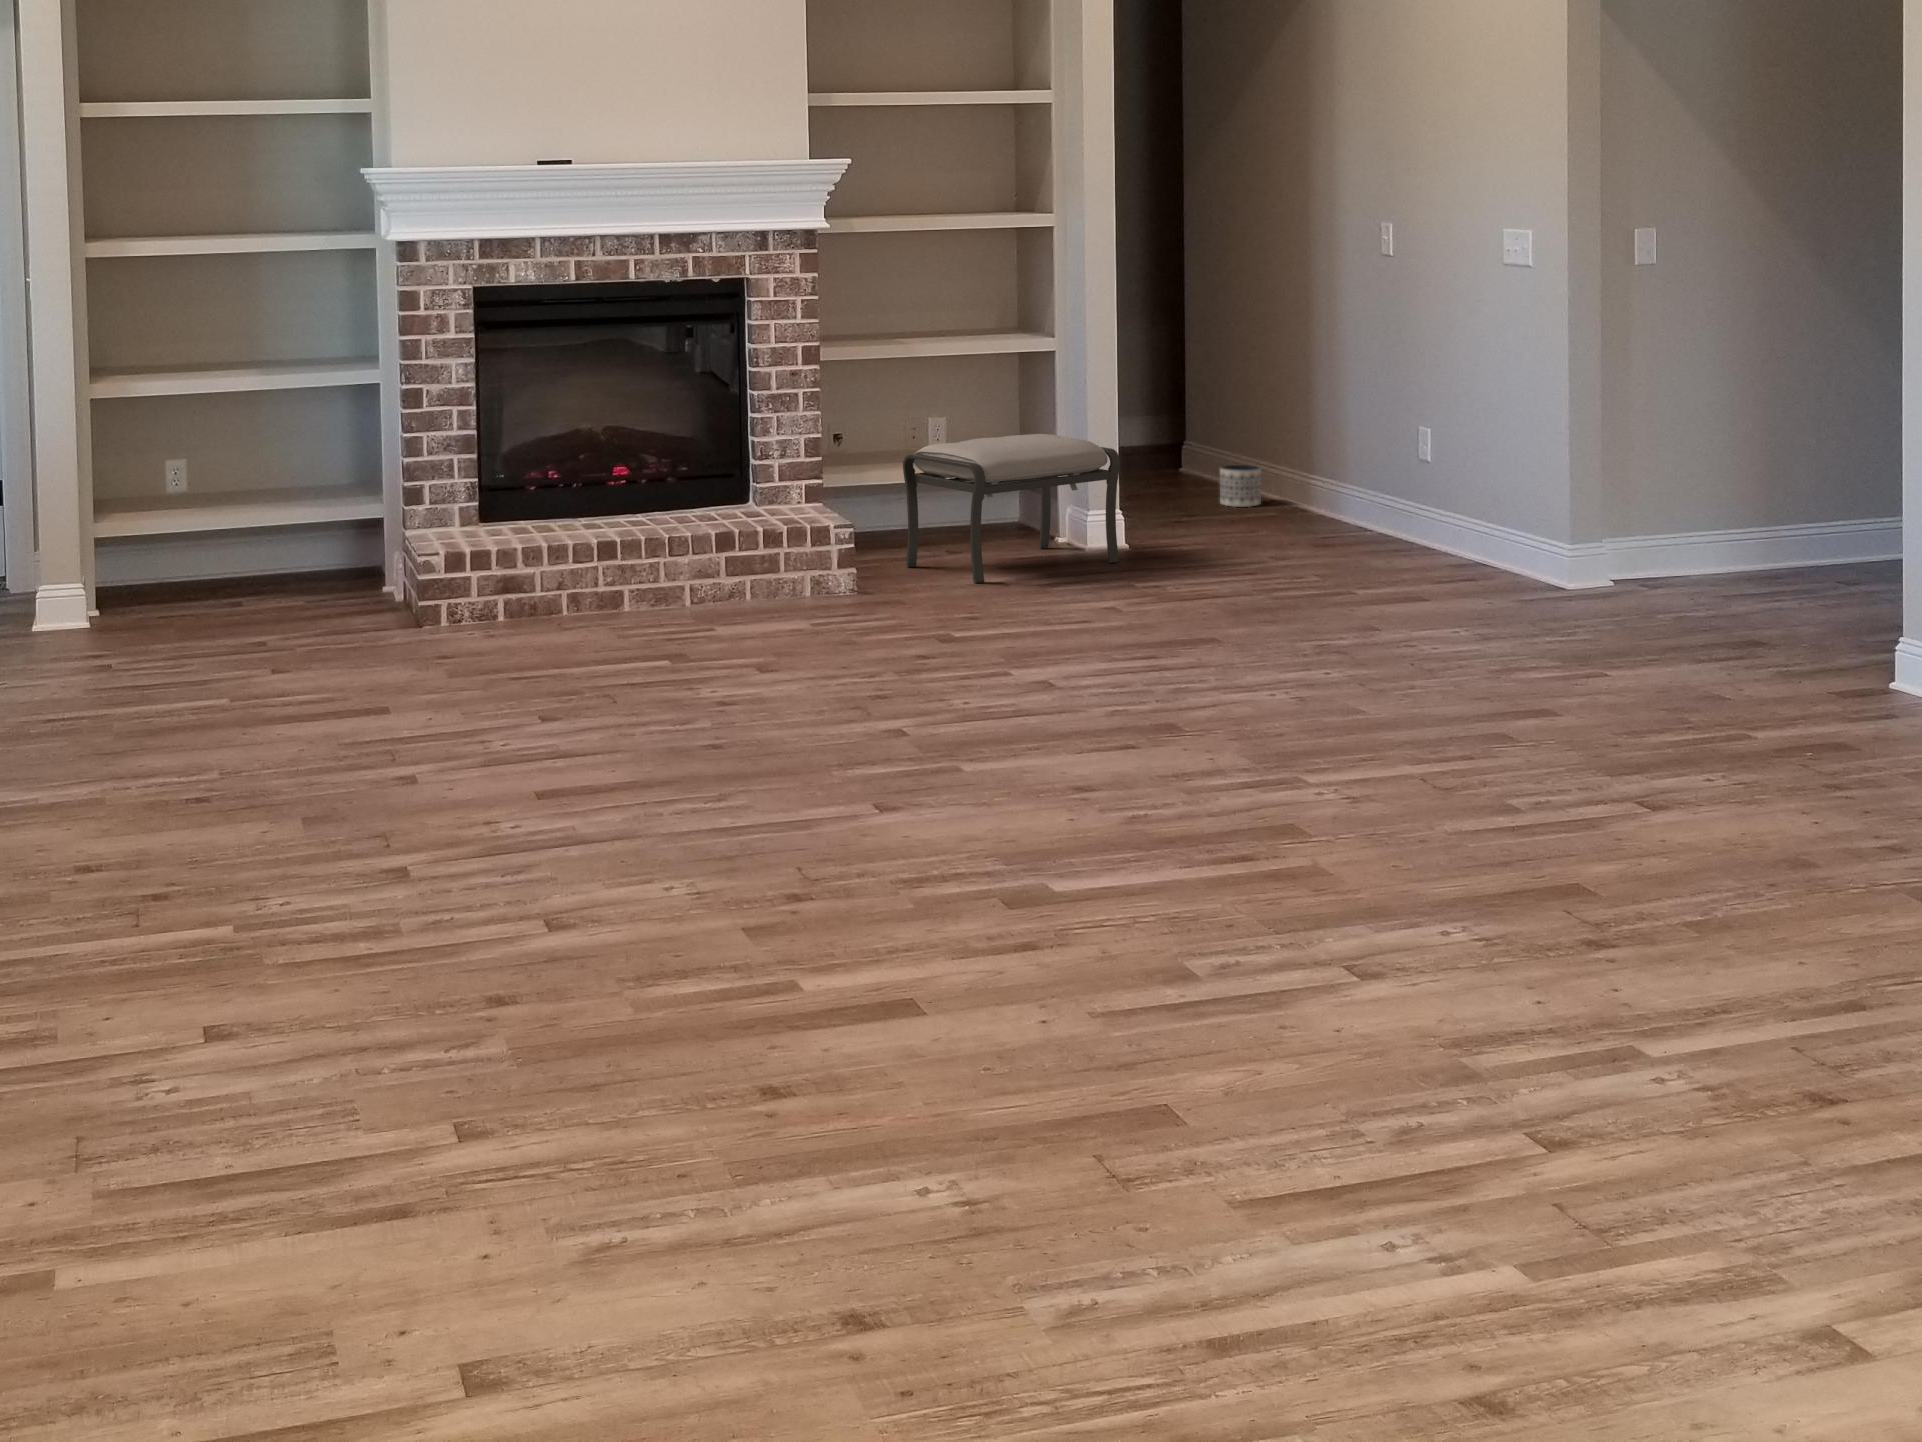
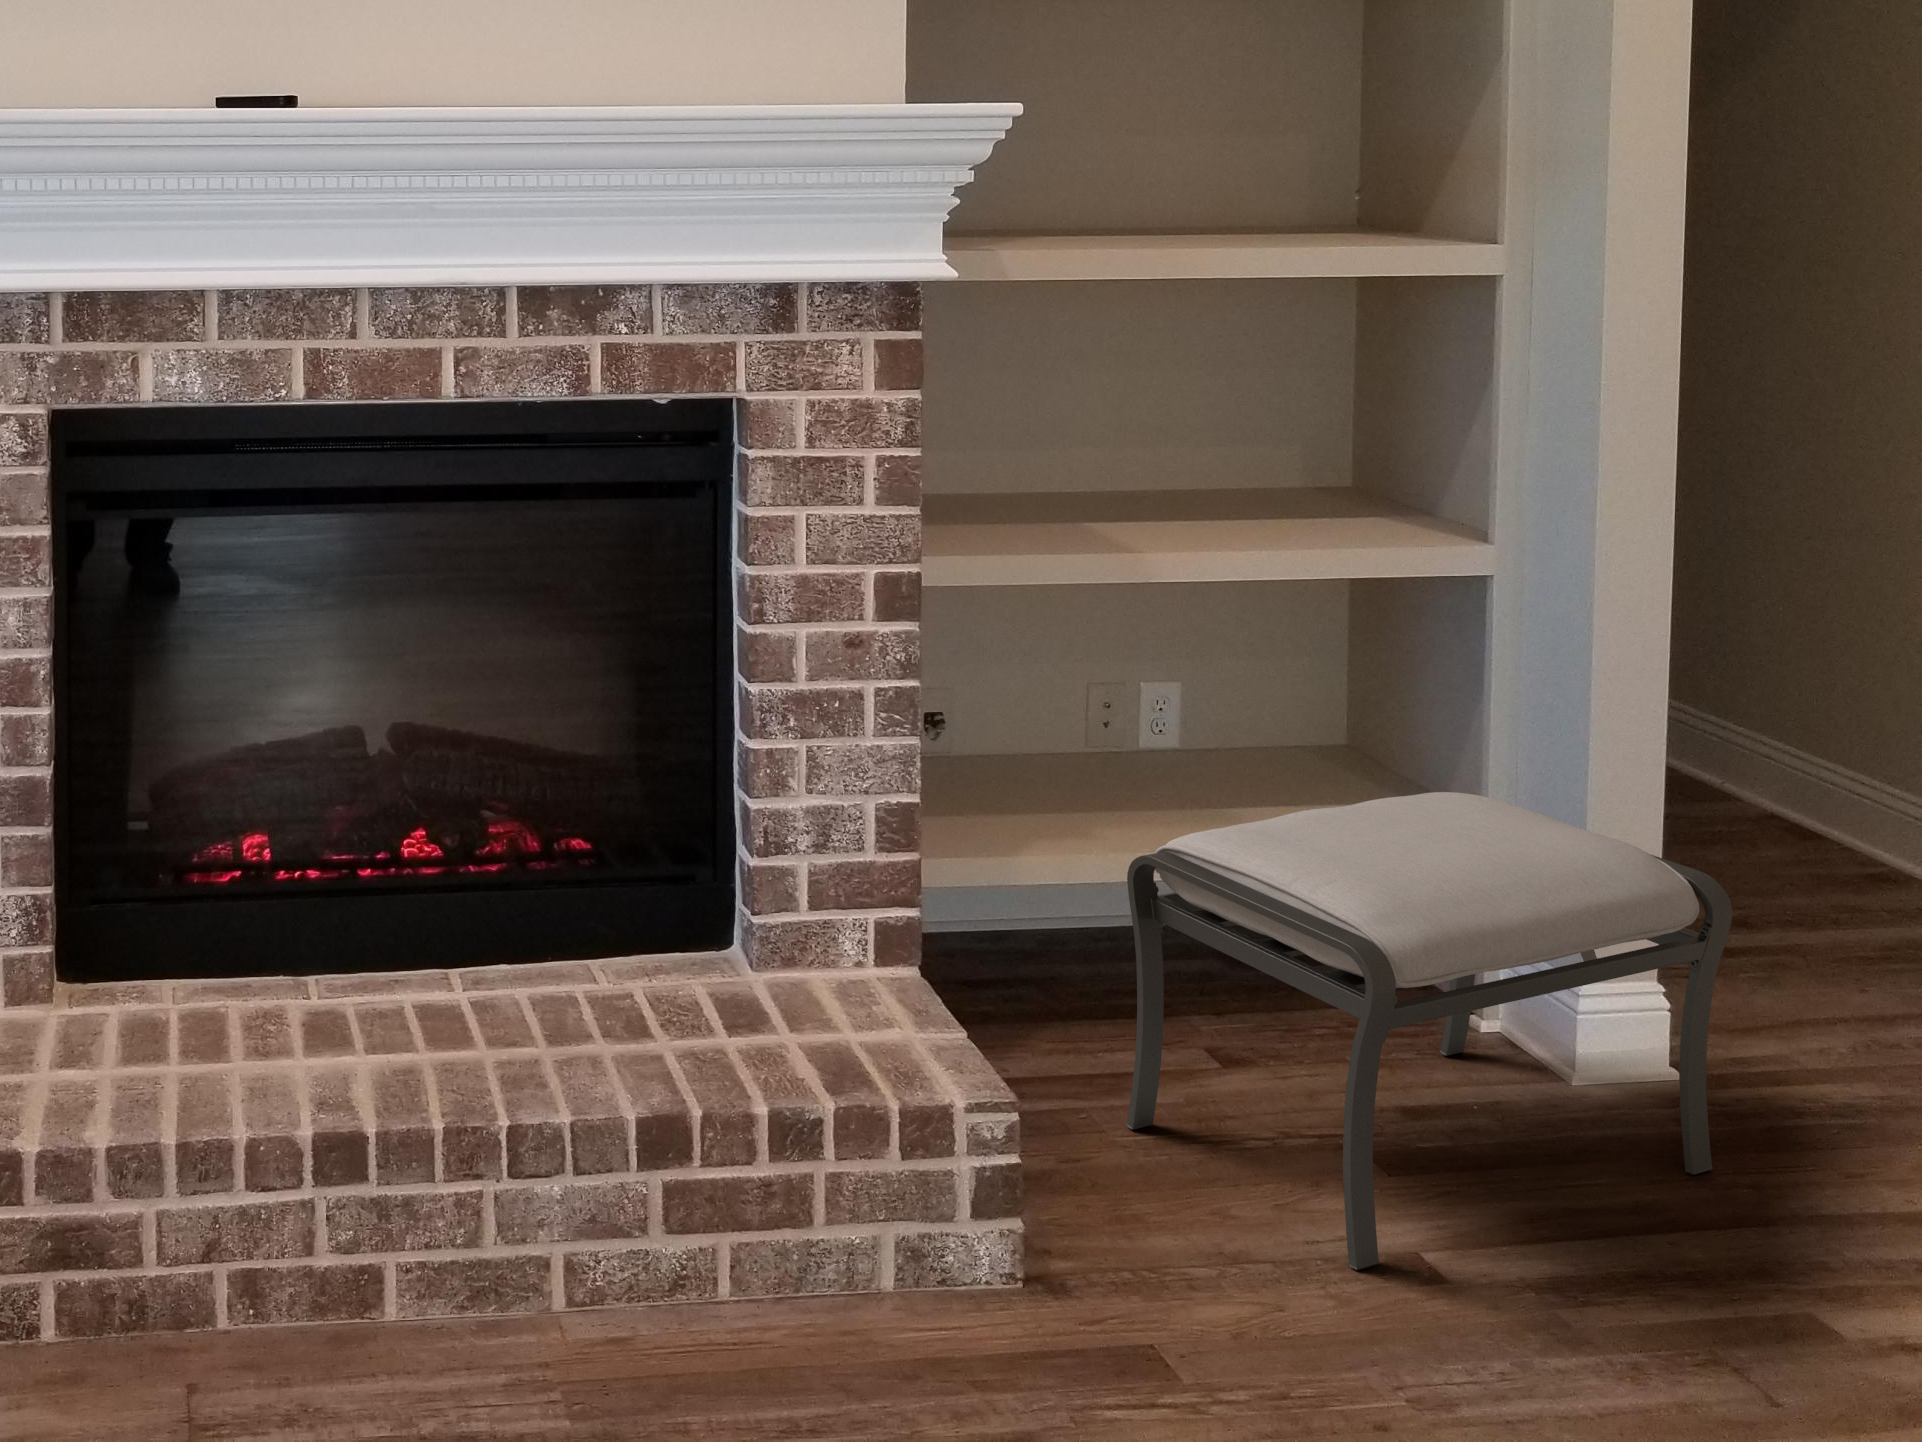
planter: present [1220,465,1261,507] -> none [1761,782,1870,887]

